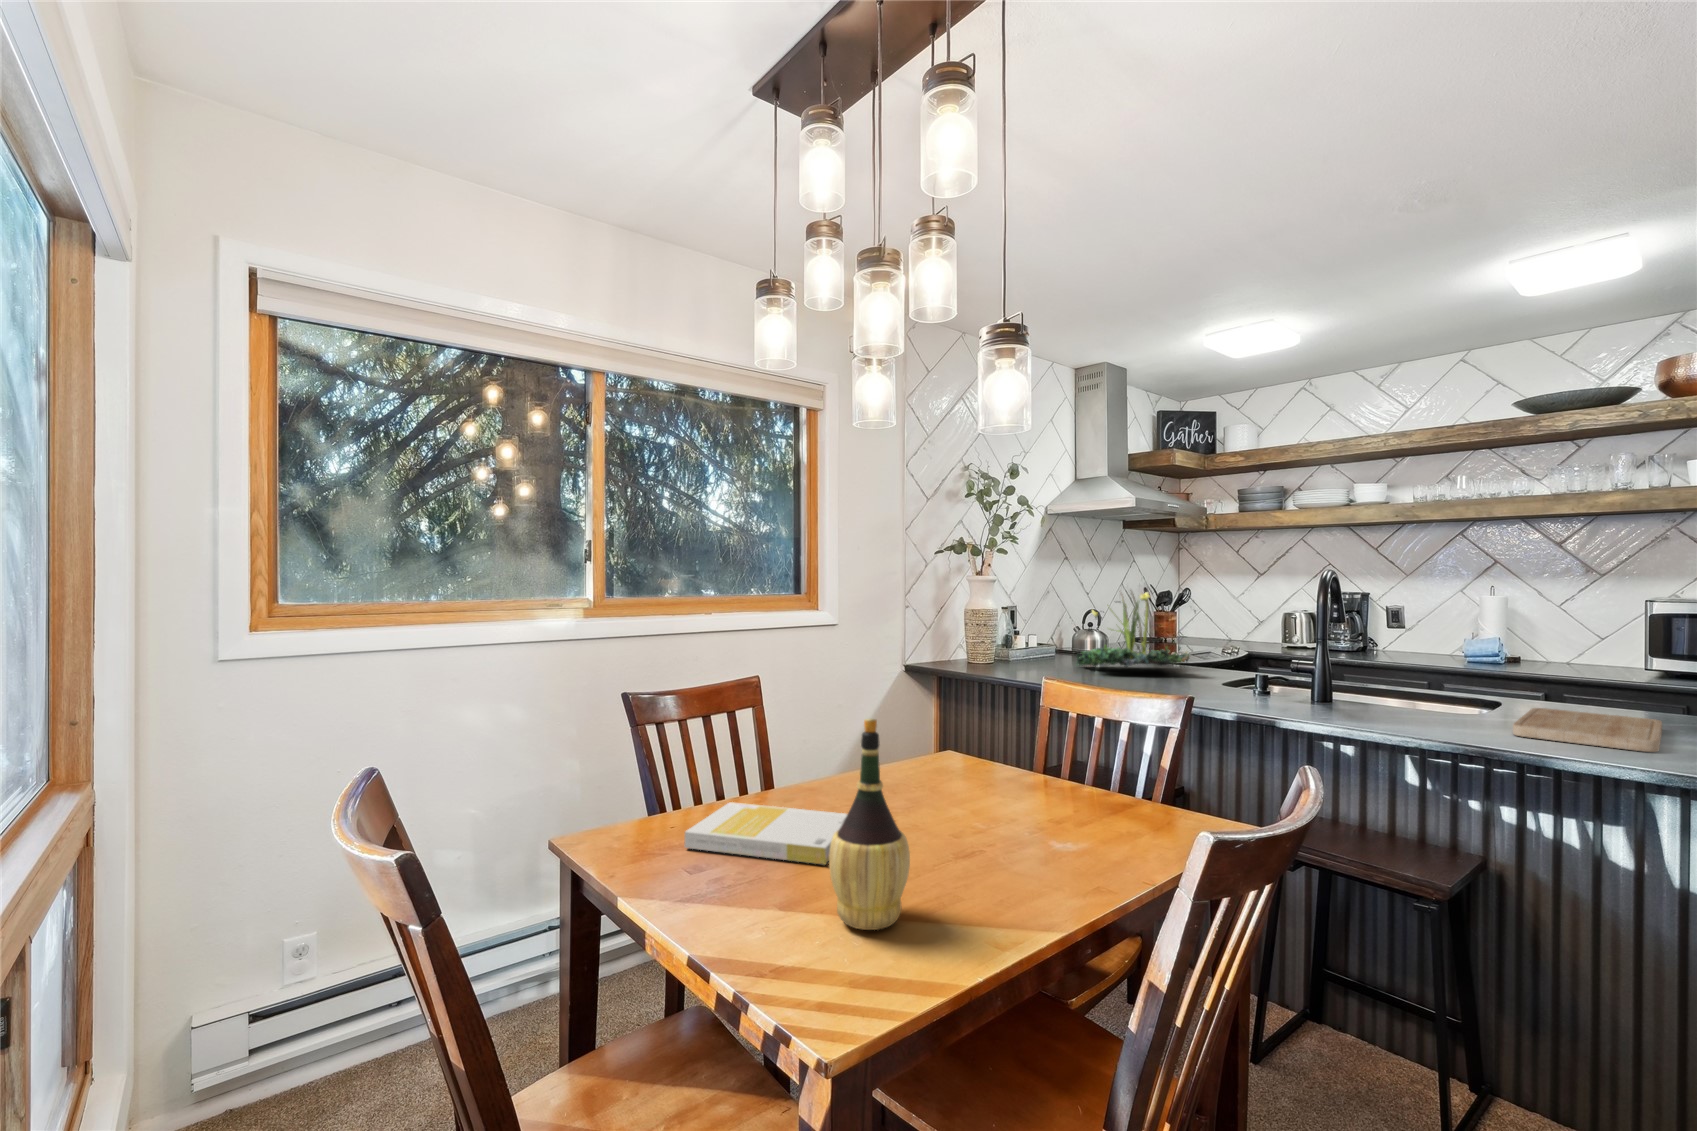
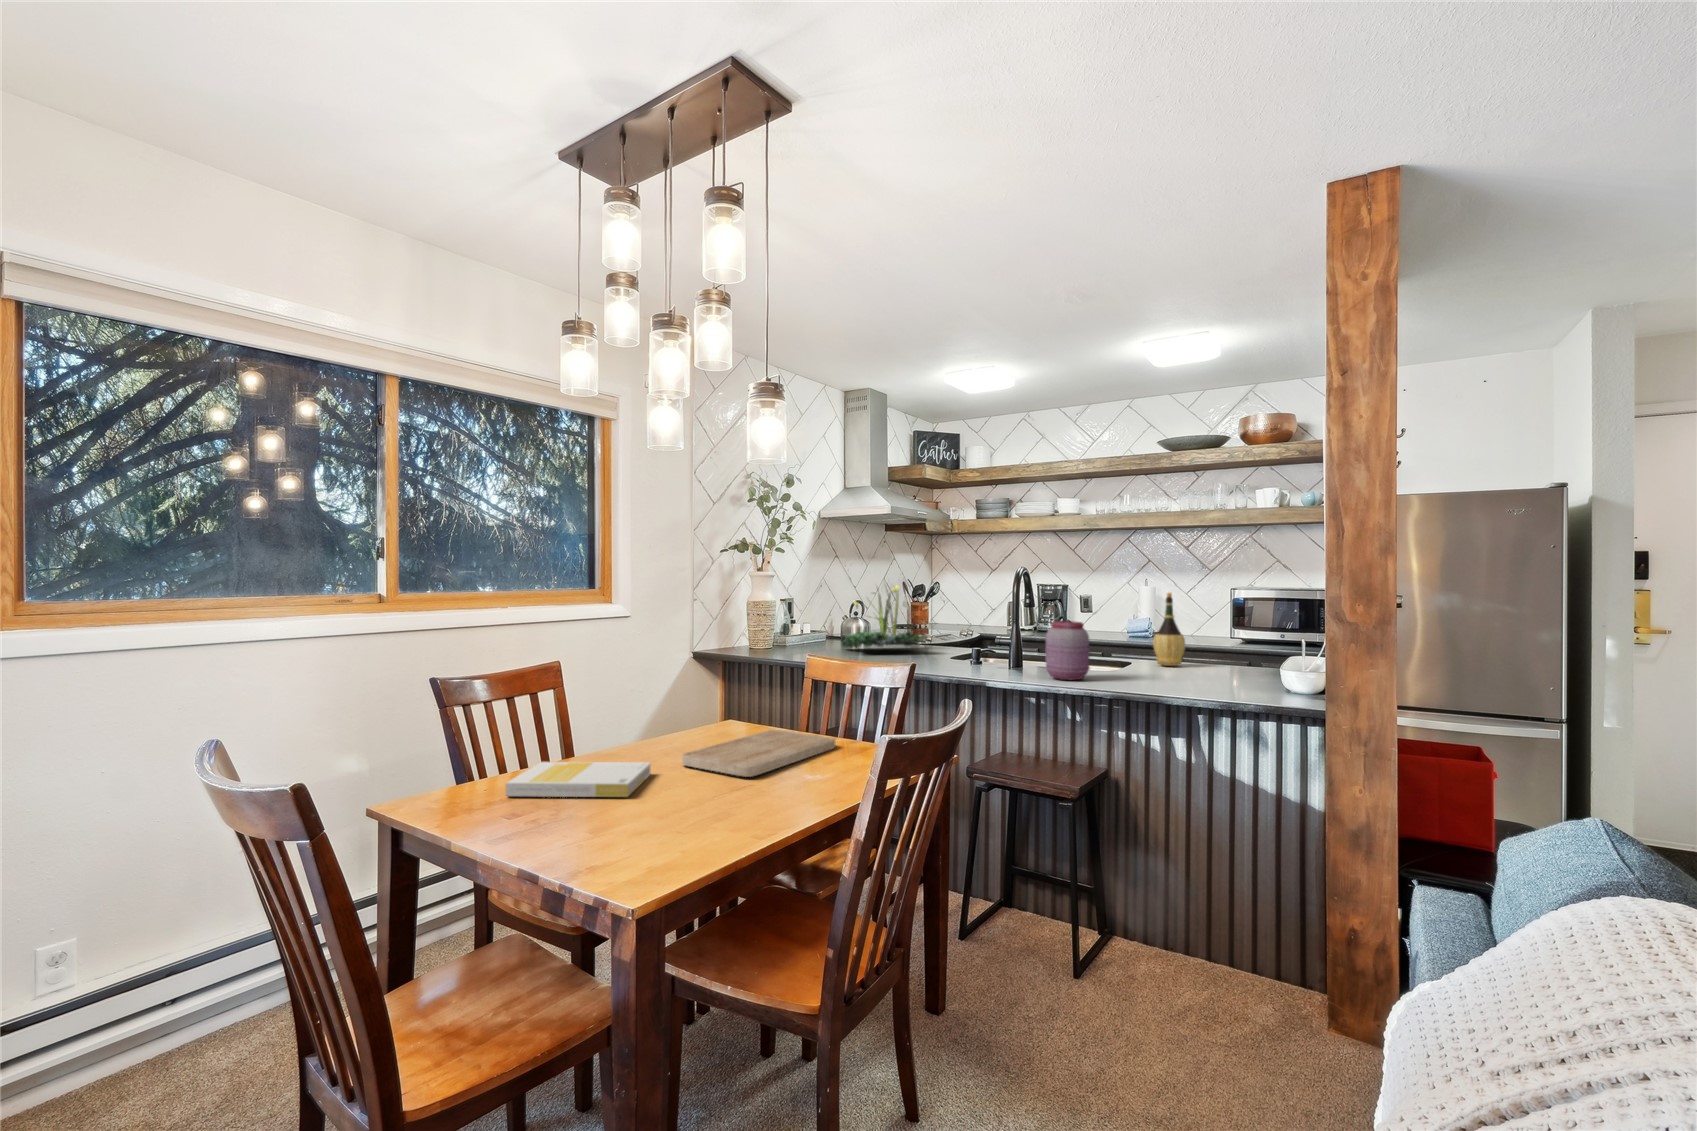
jar: none [1380,645,1453,729] -> present [1046,621,1089,680]
cutting board: present [1513,708,1662,752] -> present [682,730,835,777]
wine bottle: present [829,719,910,930] -> present [1153,592,1185,666]

